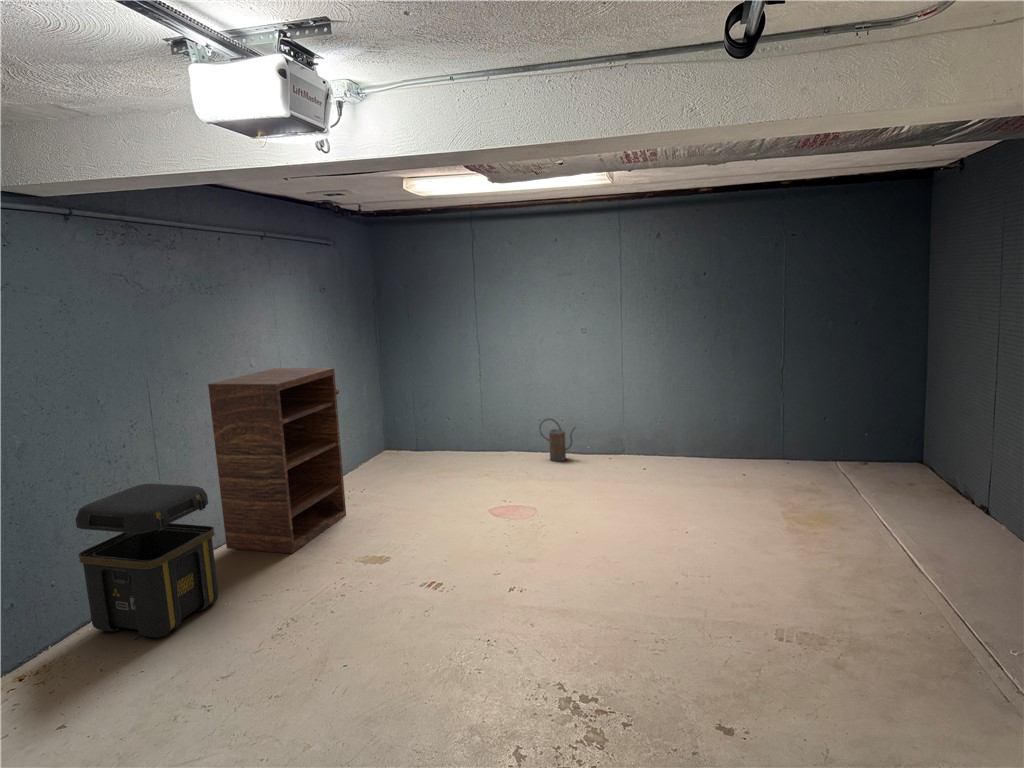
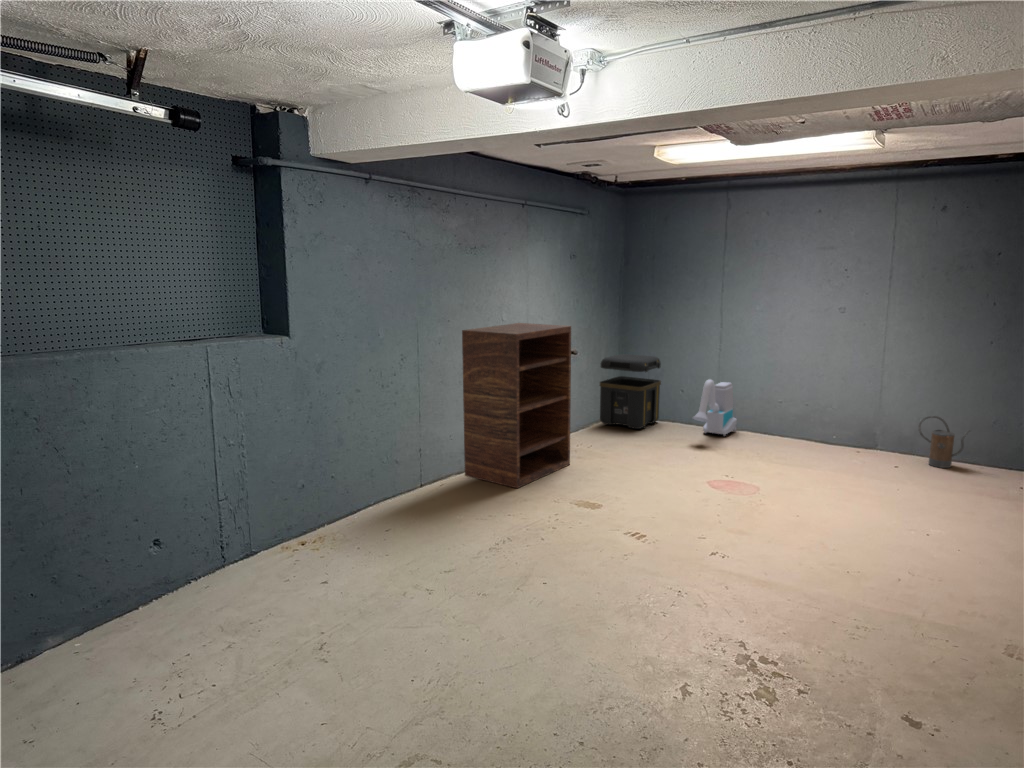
vacuum cleaner: none [463,407,503,460] -> present [692,380,737,436]
watering can: present [539,419,575,461] -> present [918,416,970,468]
toolbox: present [76,484,218,638] -> present [600,354,661,429]

